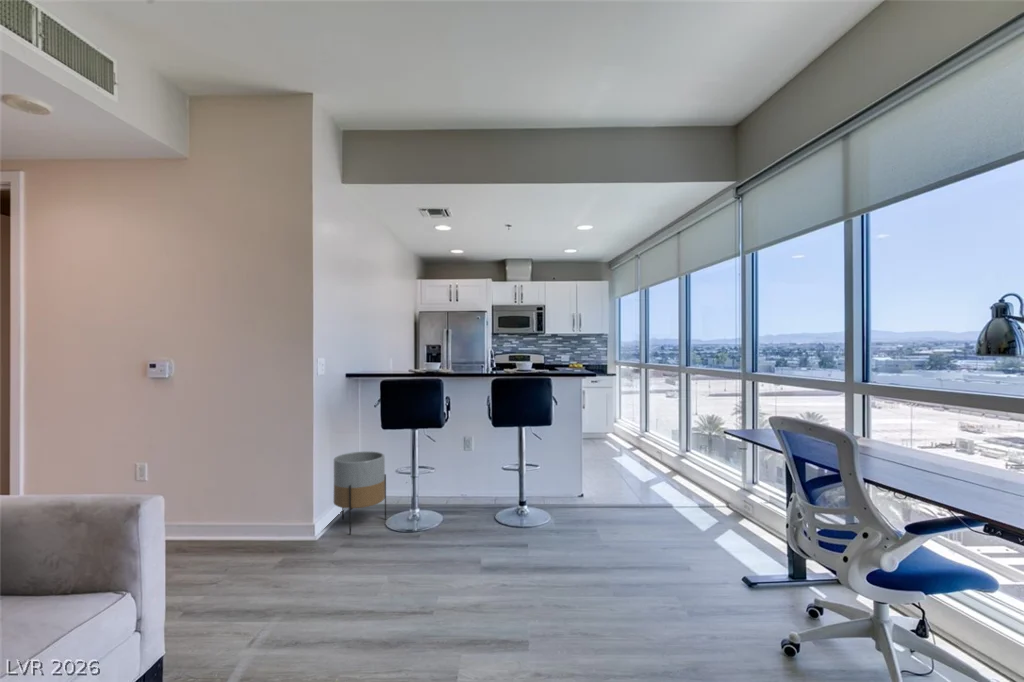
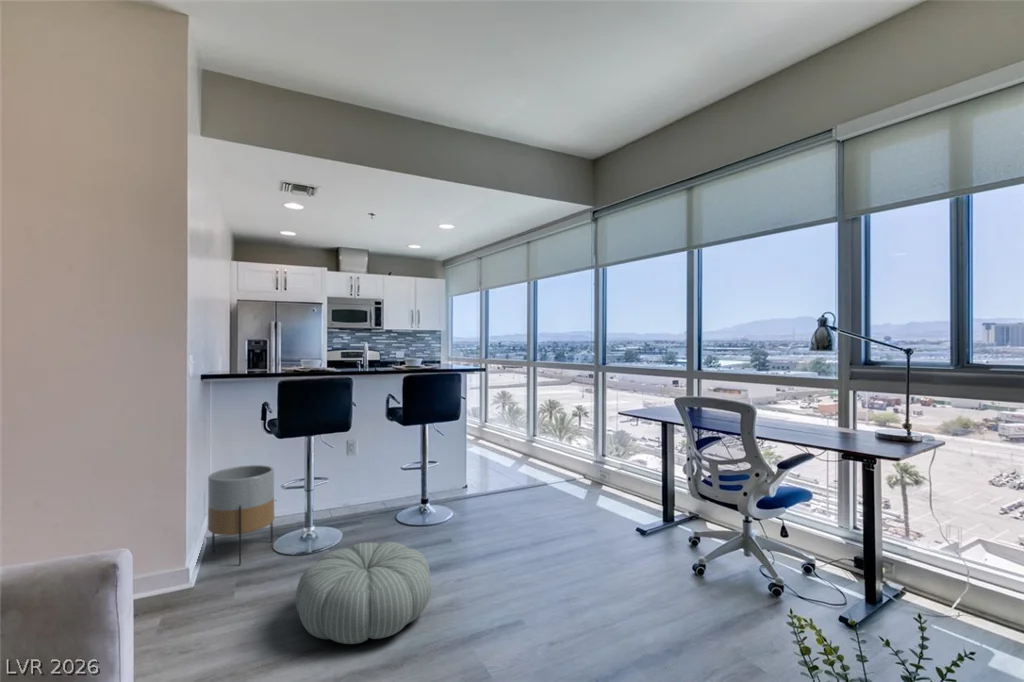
pouf: none [335,534,462,628] -> present [295,542,431,644]

